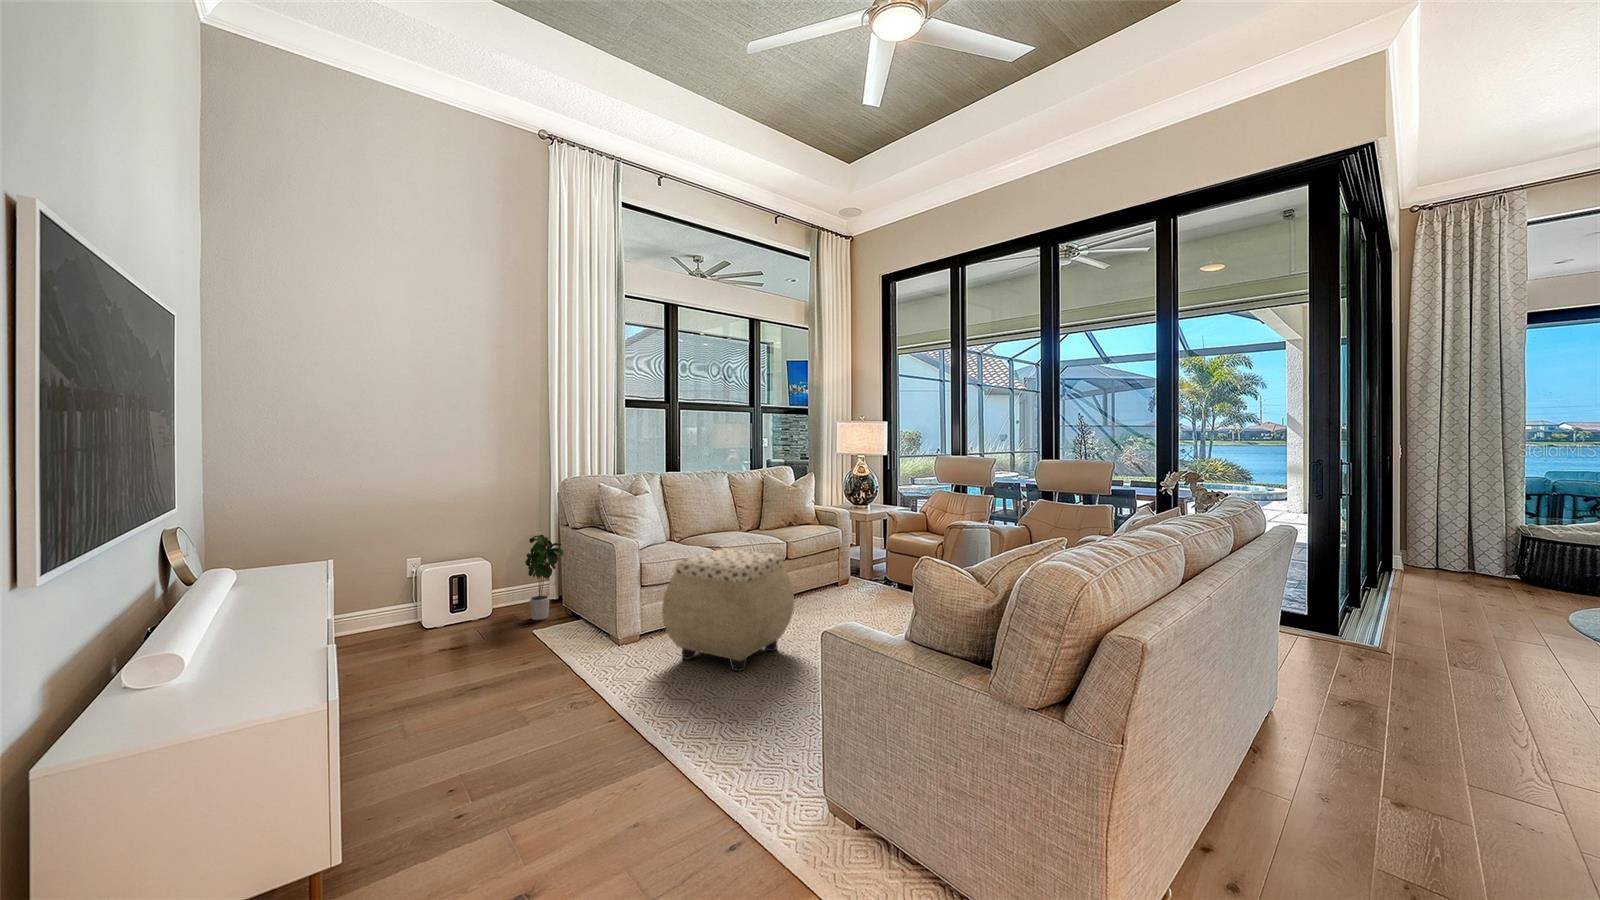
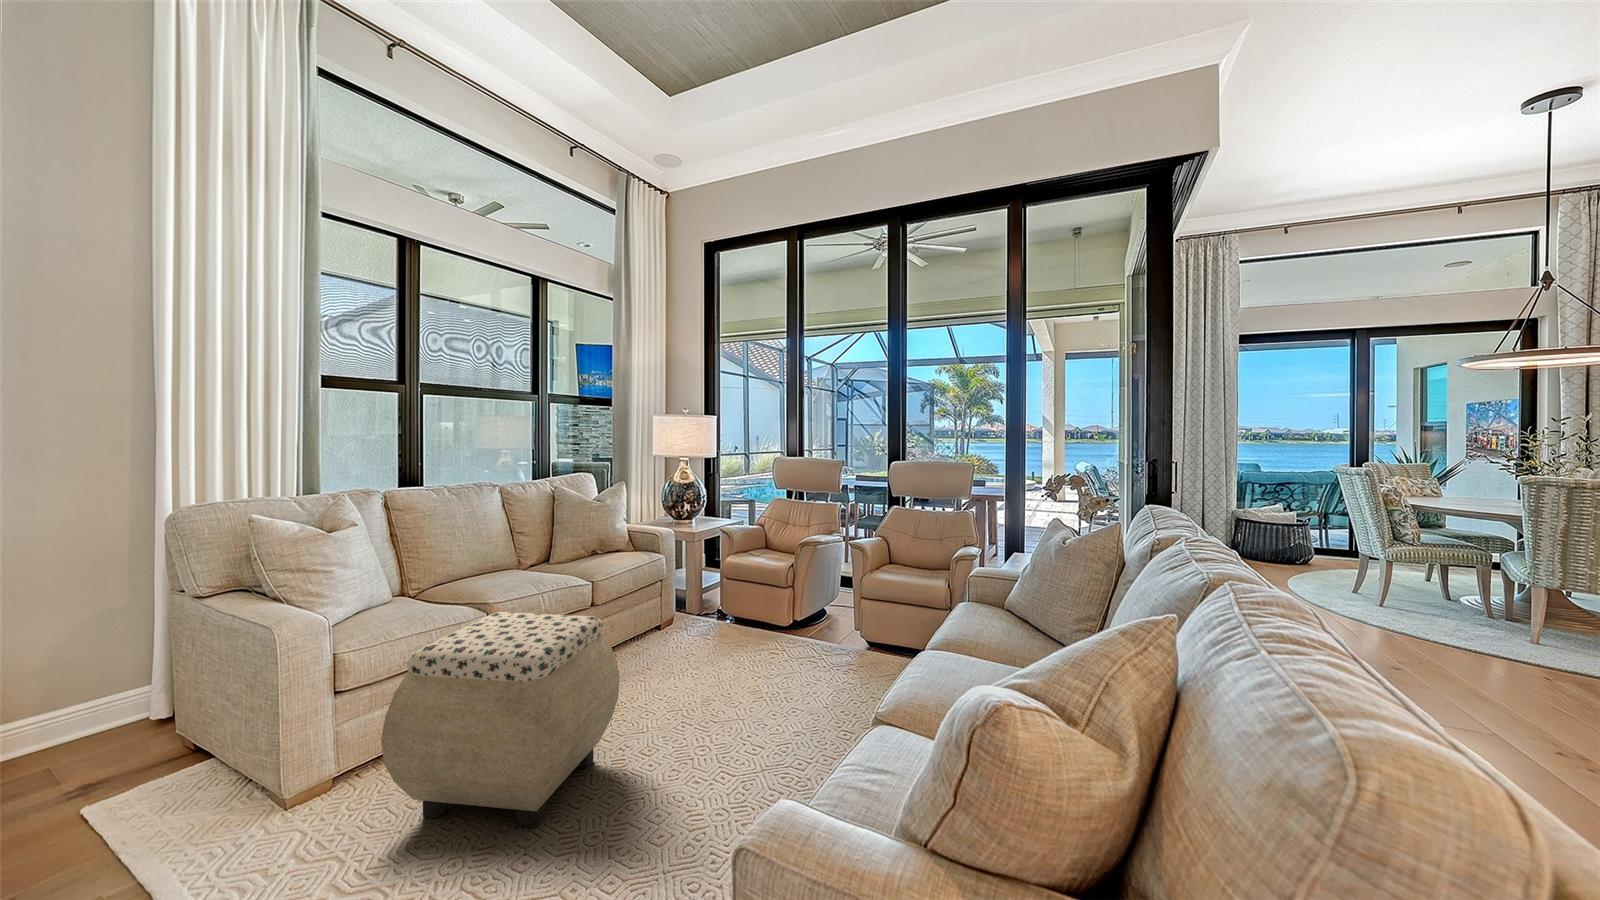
potted plant: present [525,535,563,620] -> none [85,610,173,772]

